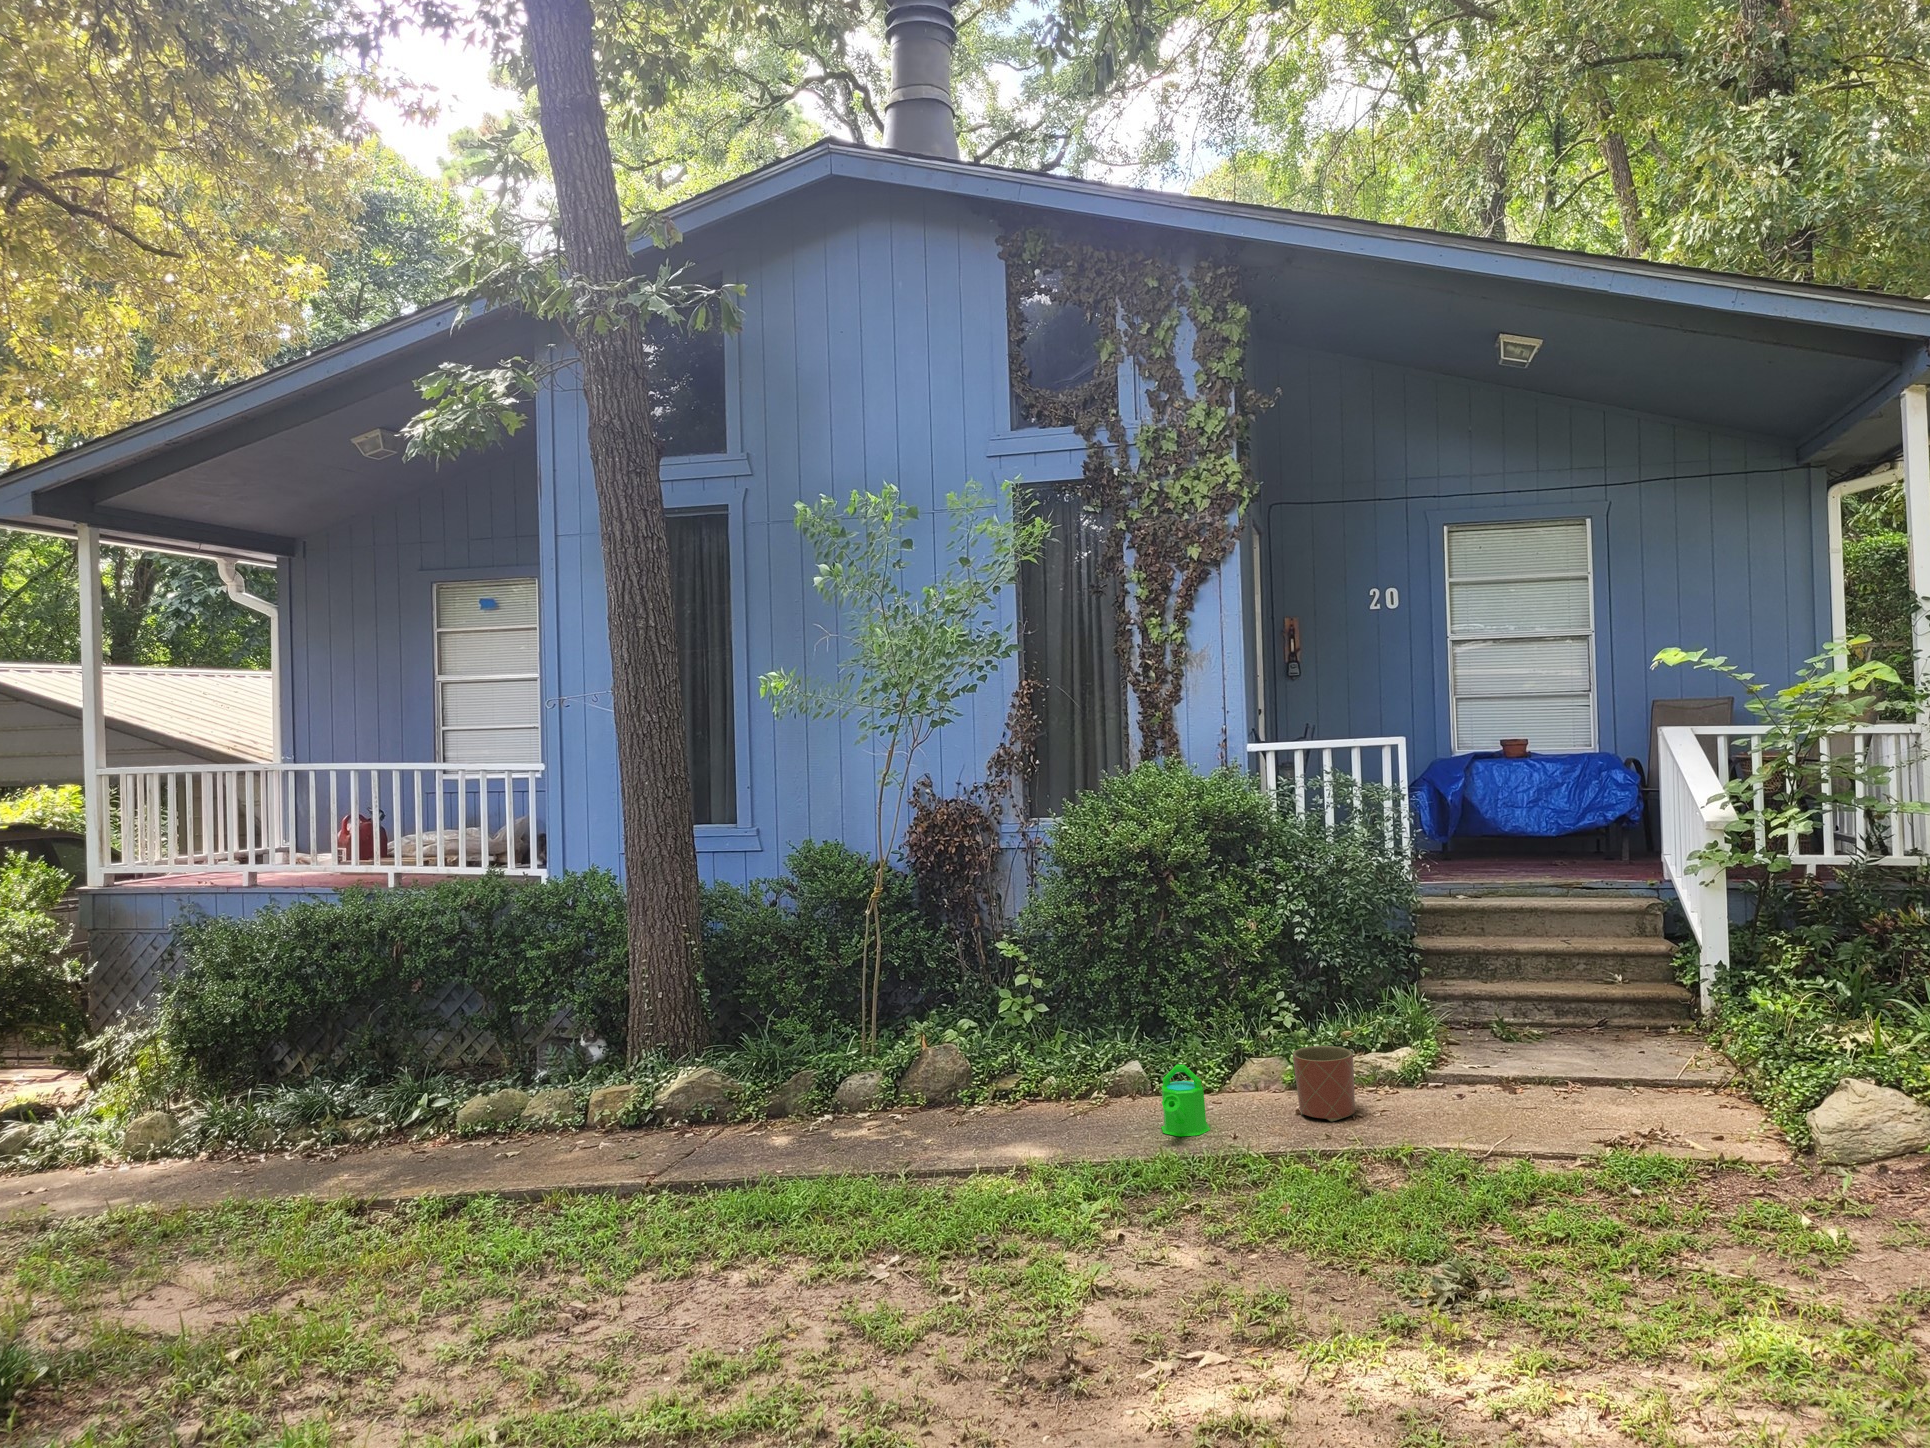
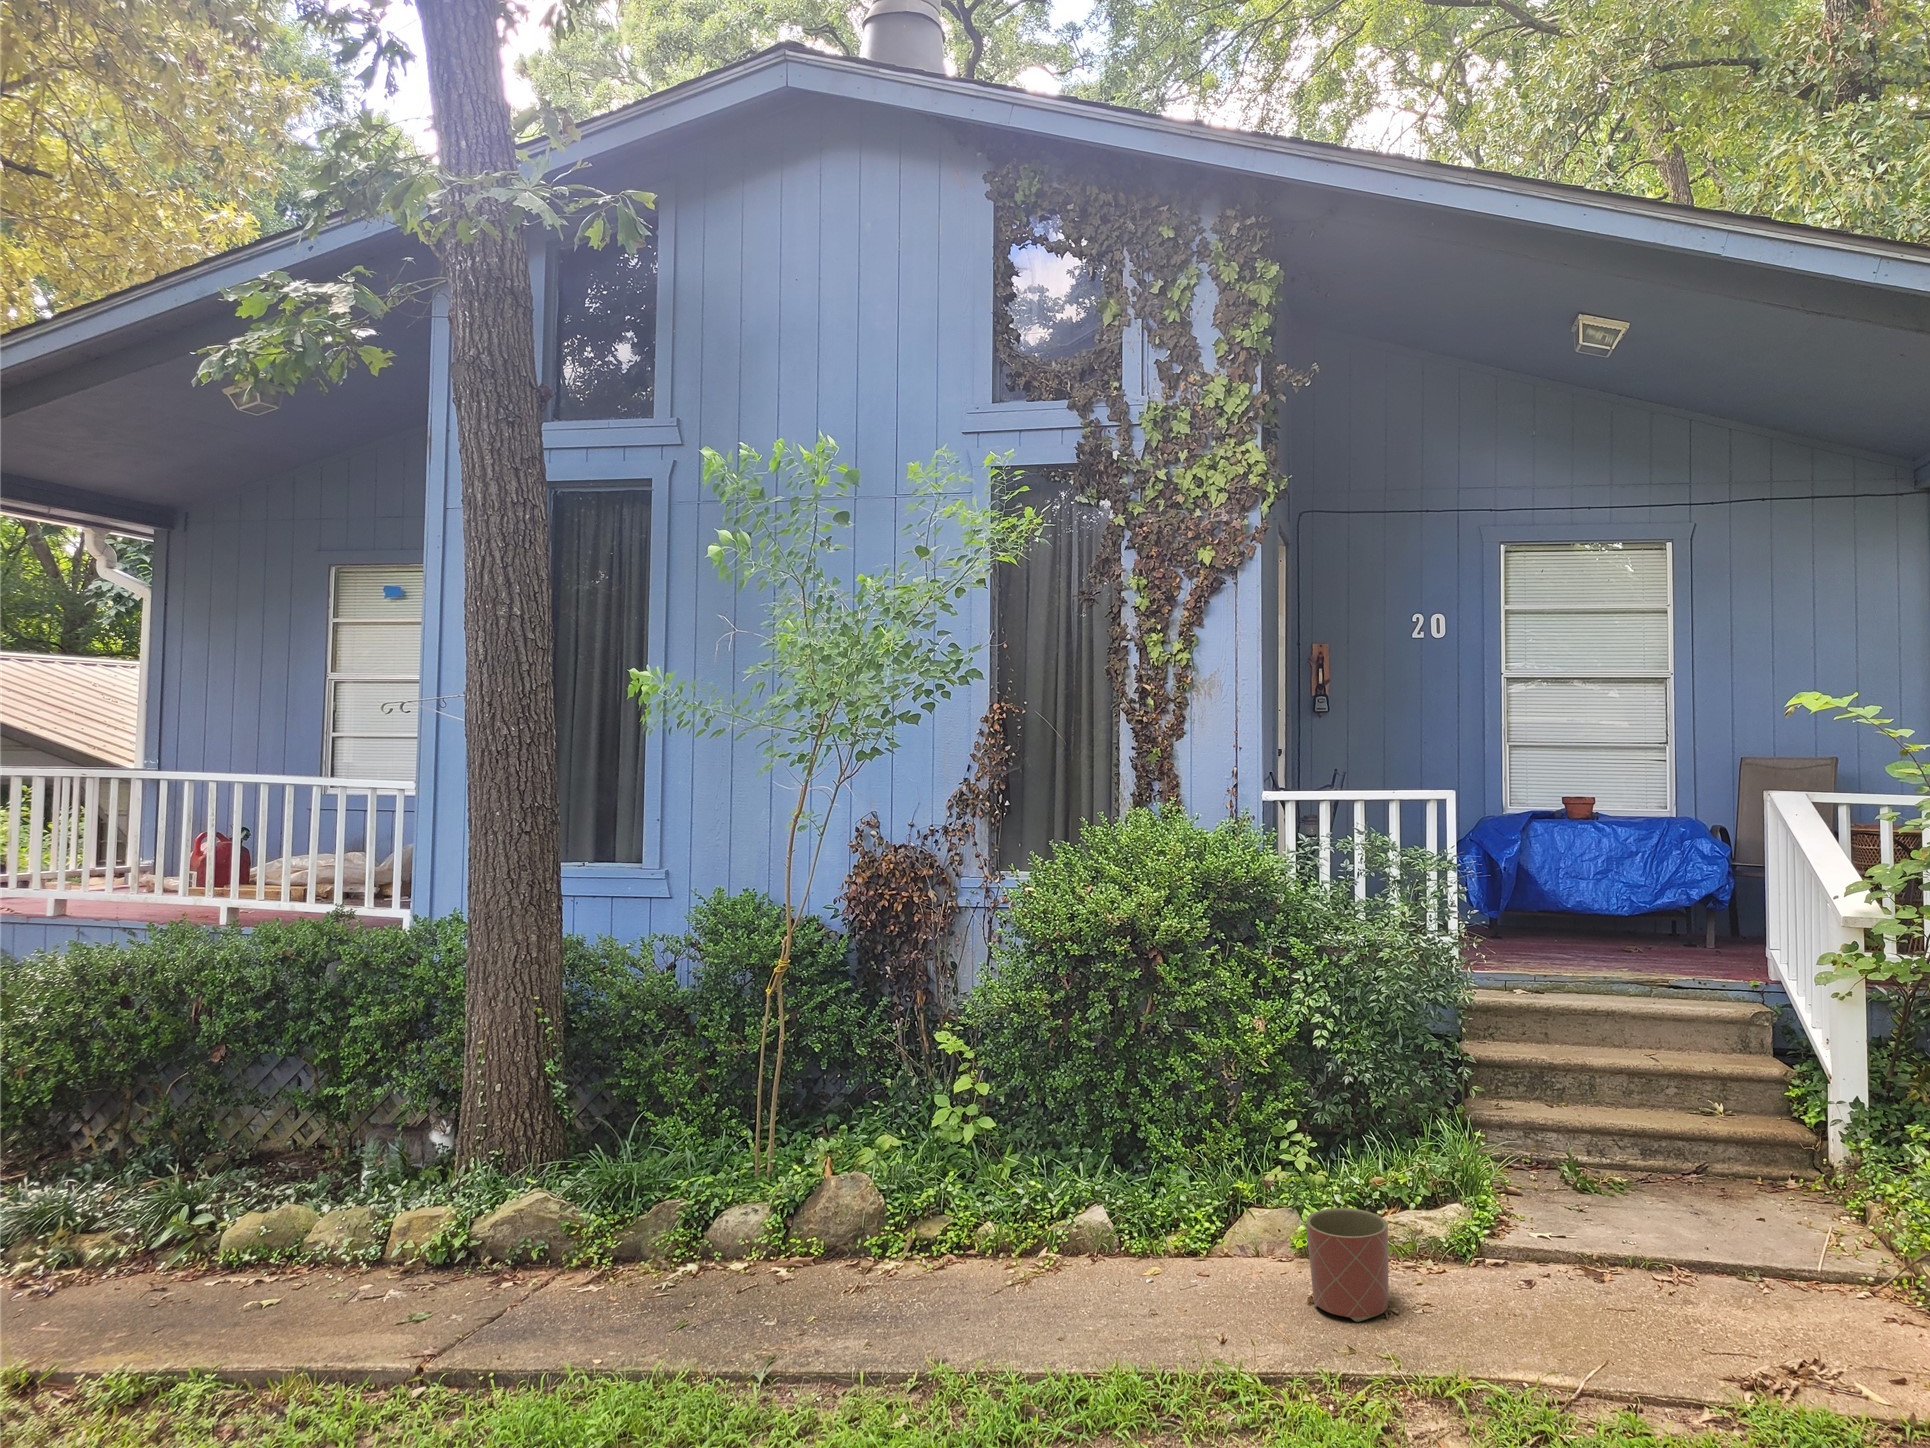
watering can: present [1161,1064,1210,1137] -> none [1124,1232,1191,1337]

